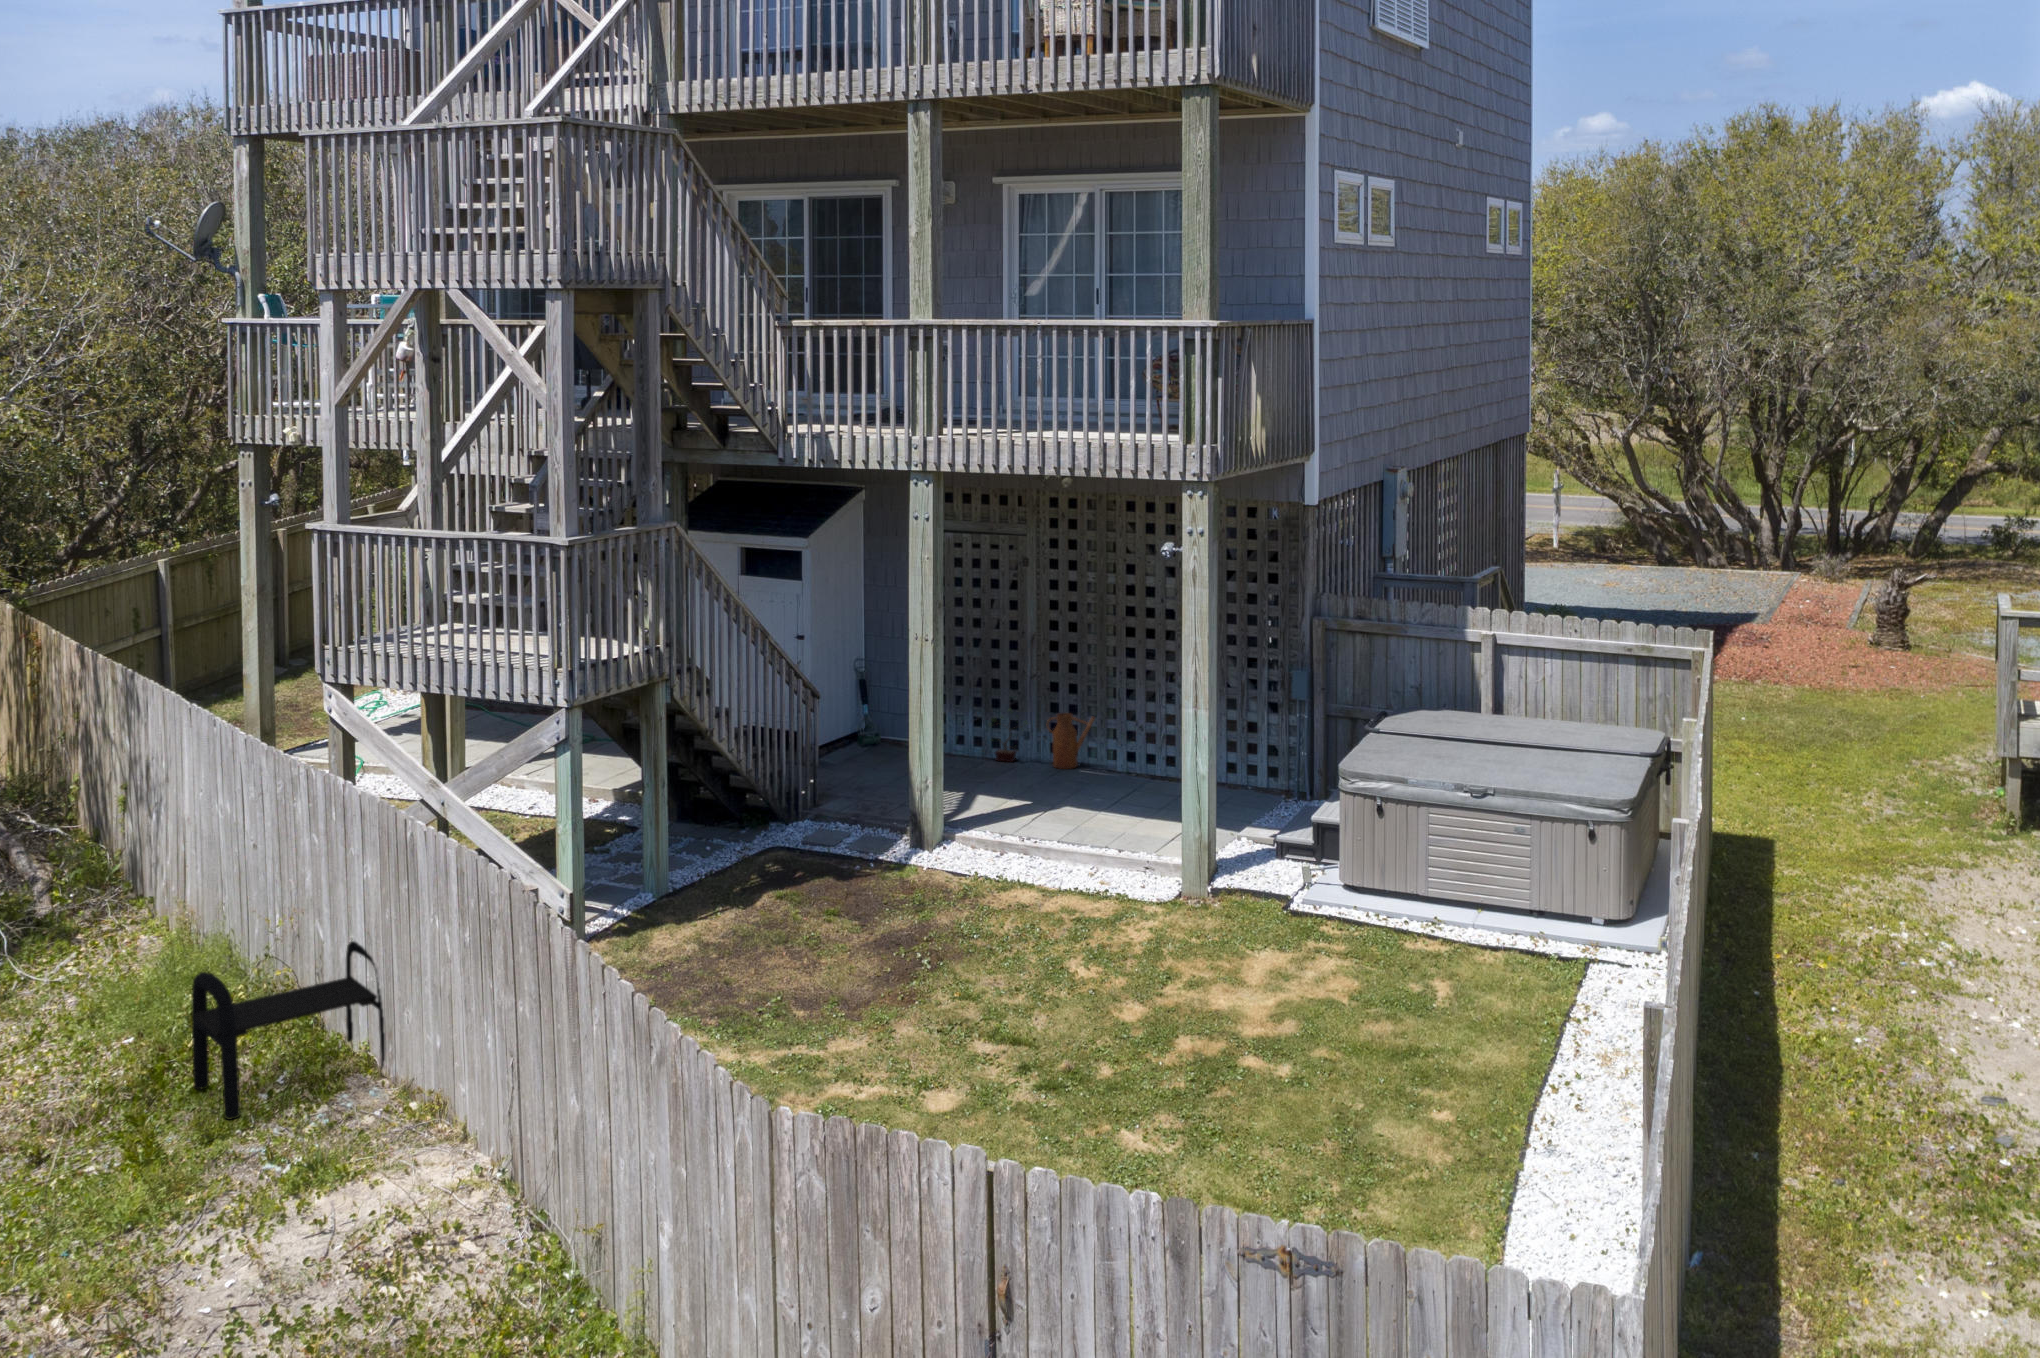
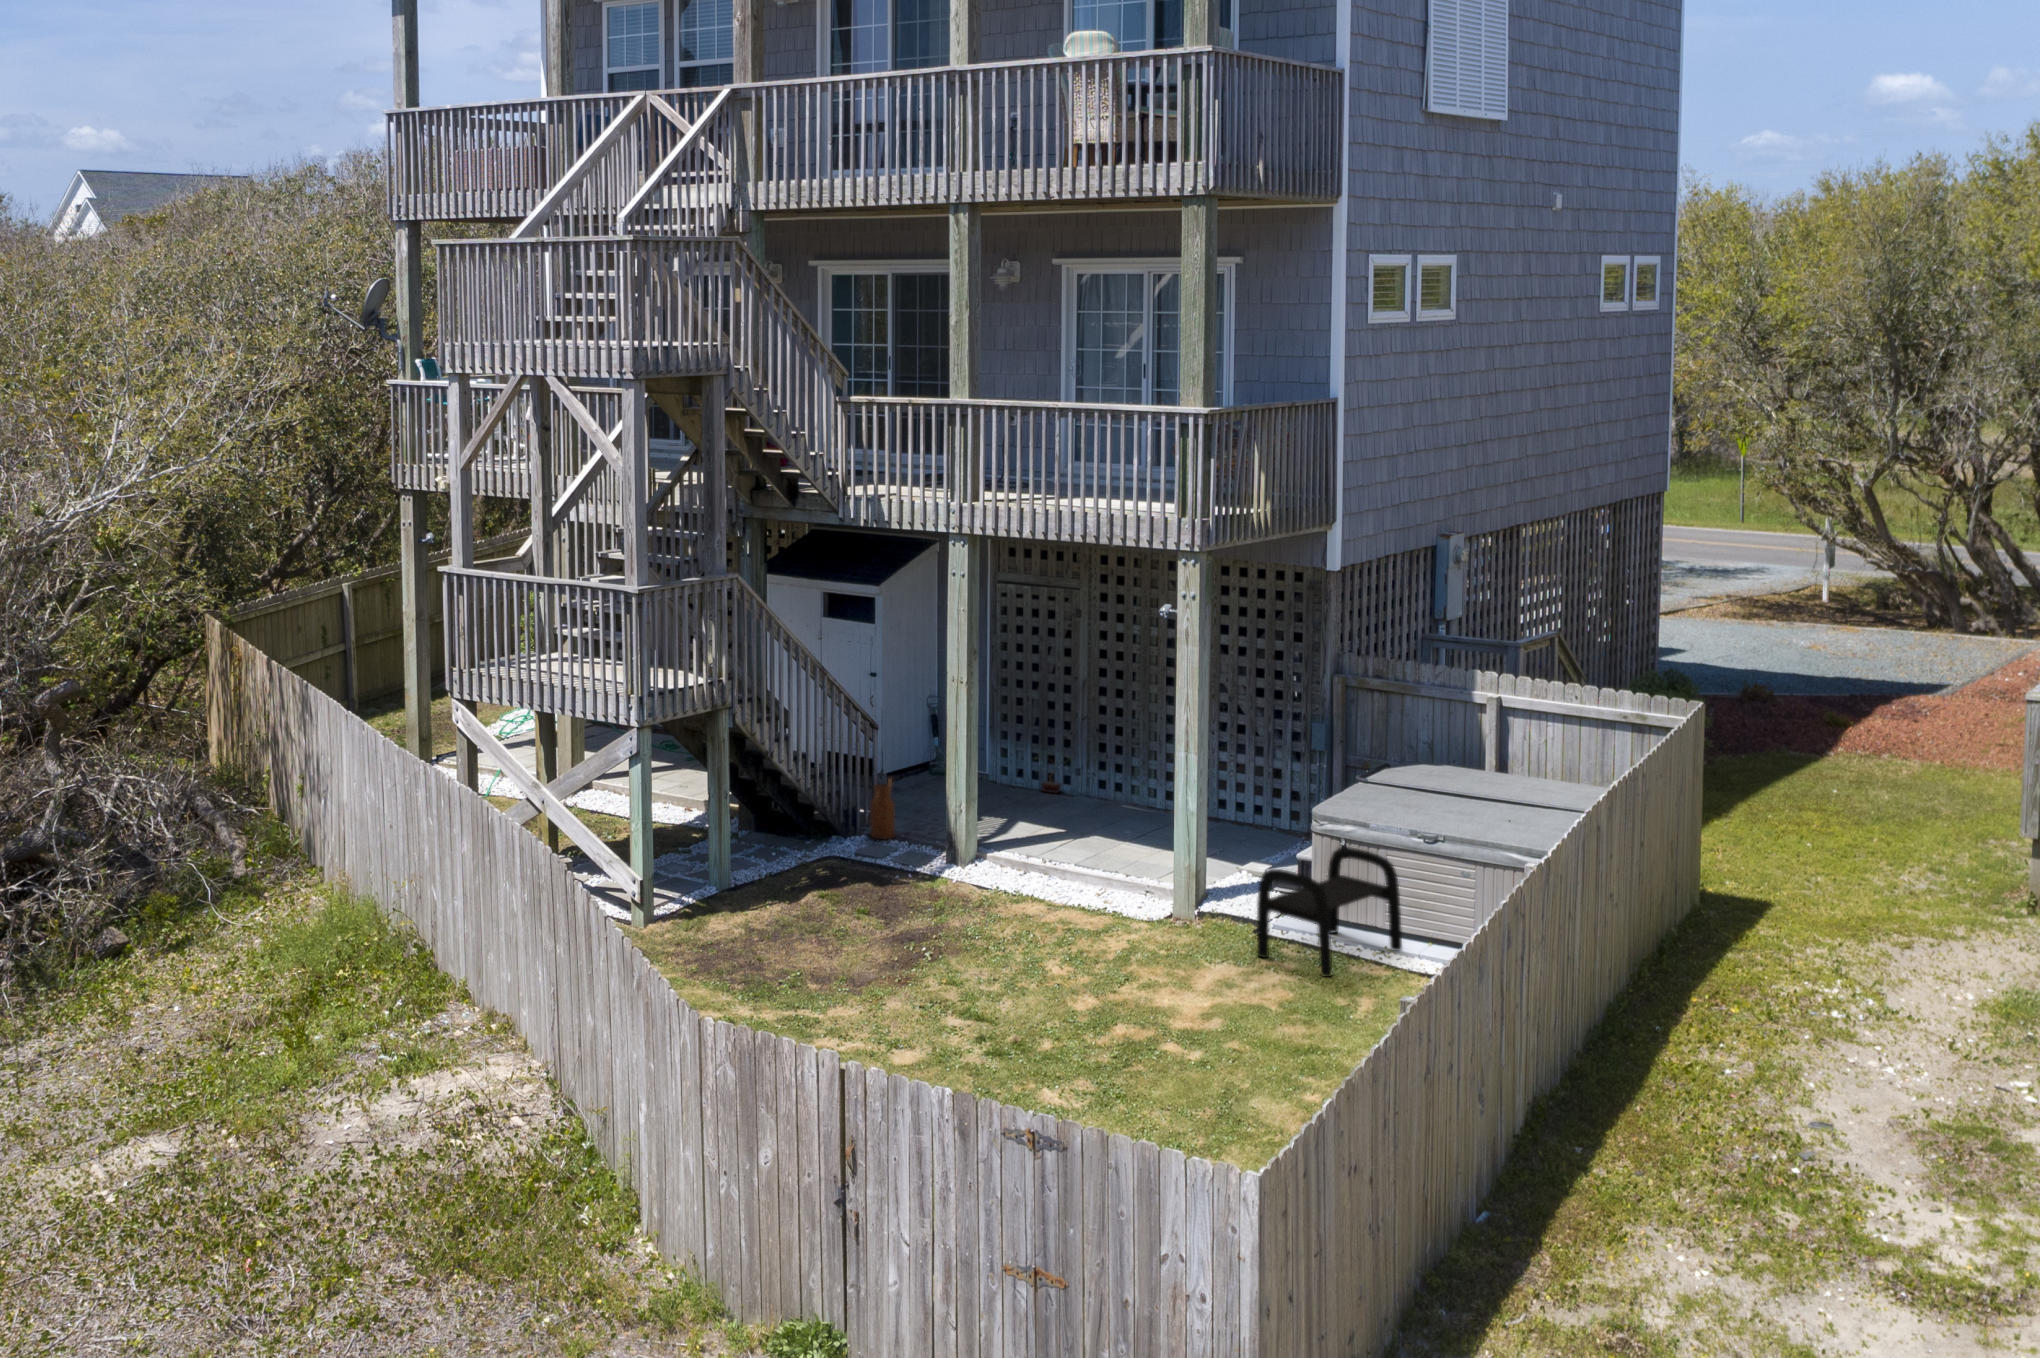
watering can: present [1047,713,1095,769] -> present [870,779,895,839]
bench: present [192,941,385,1120] -> present [1257,847,1402,977]

